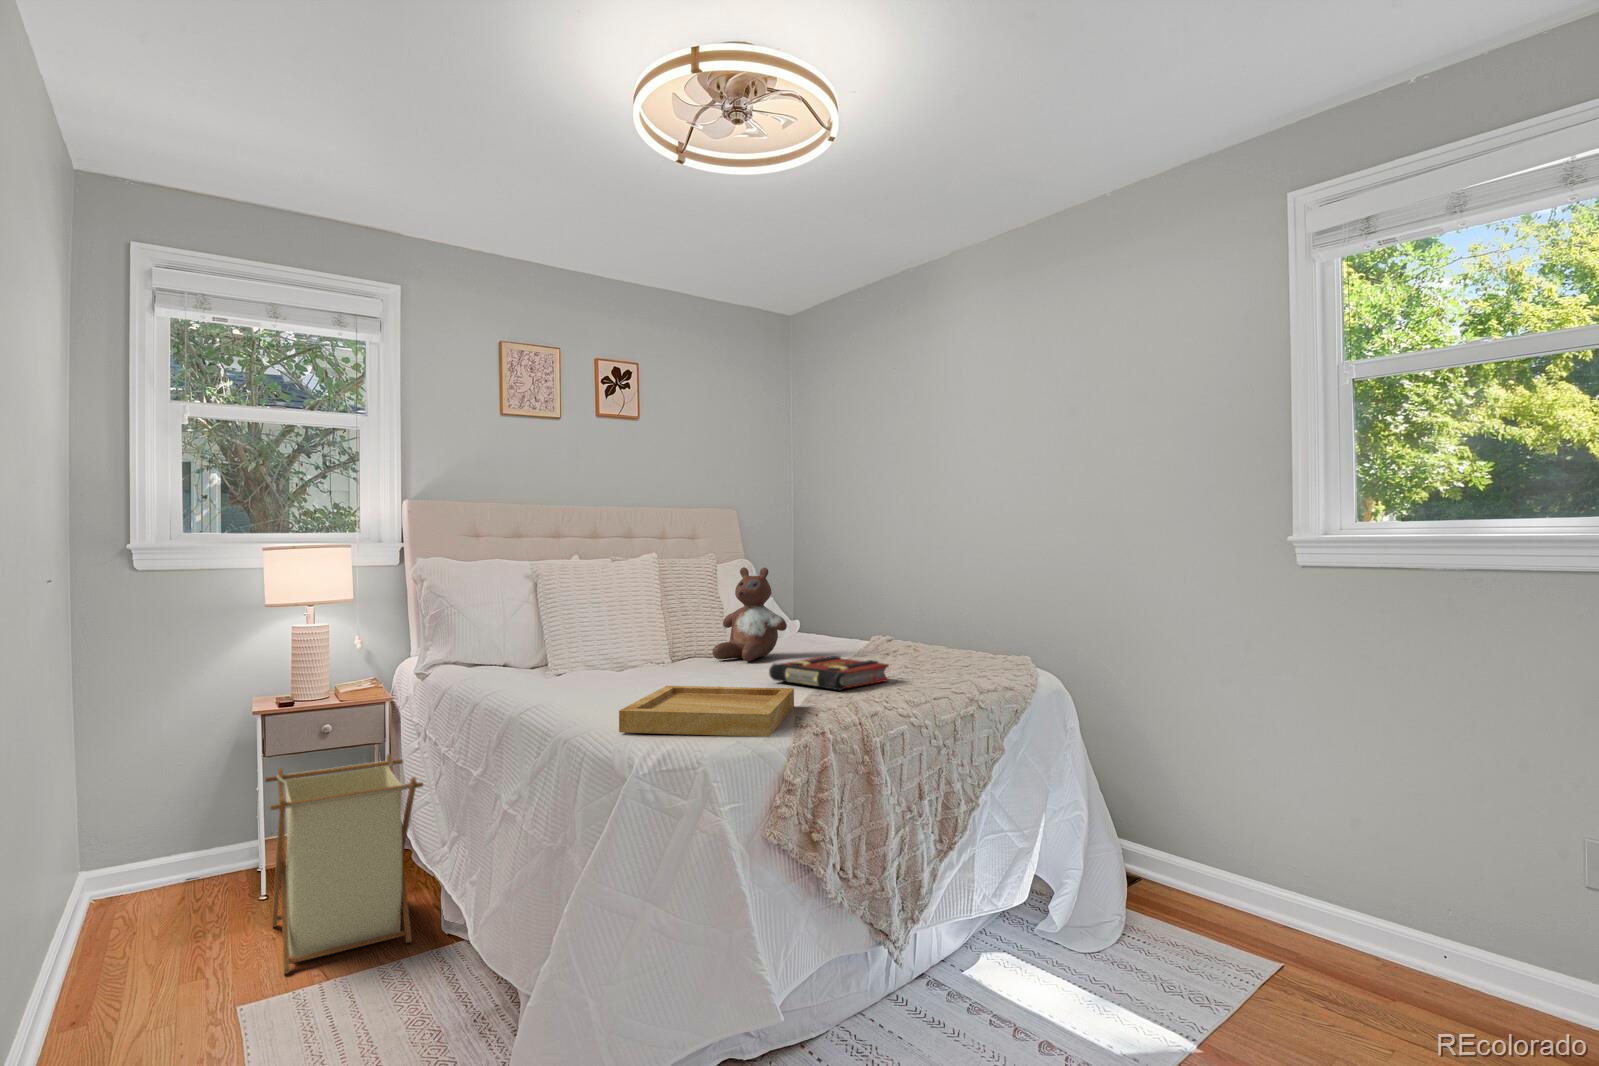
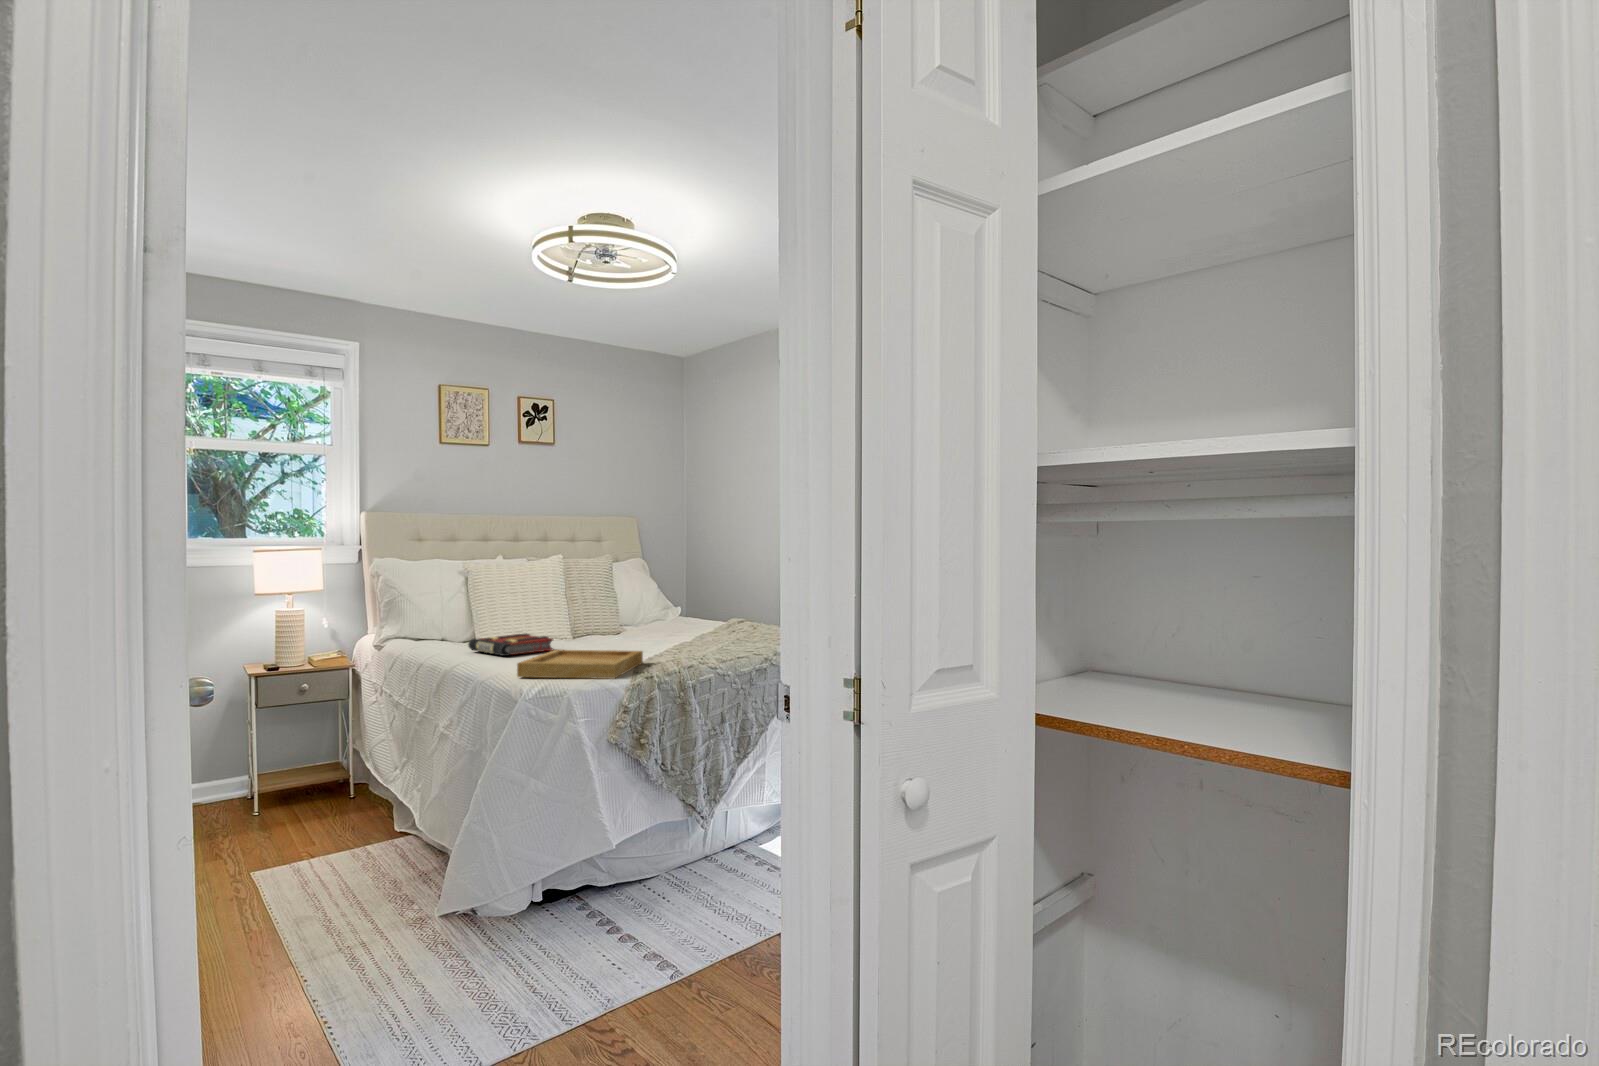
stuffed bear: present [712,567,787,662] -> none [603,566,660,637]
book: present [769,656,889,690] -> present [468,633,553,656]
laundry basket: present [265,754,423,974] -> none [261,705,381,855]

